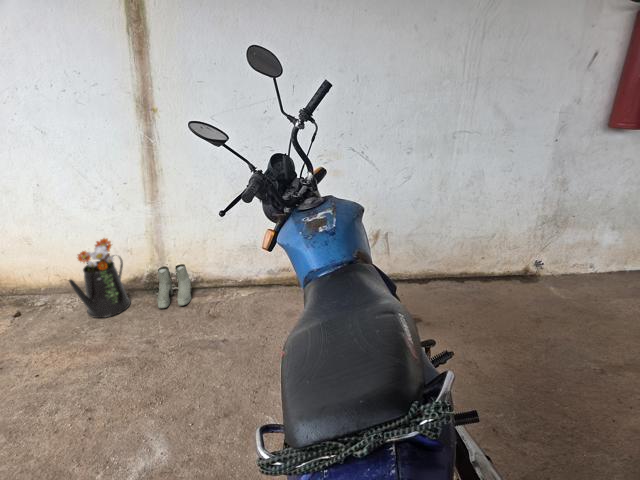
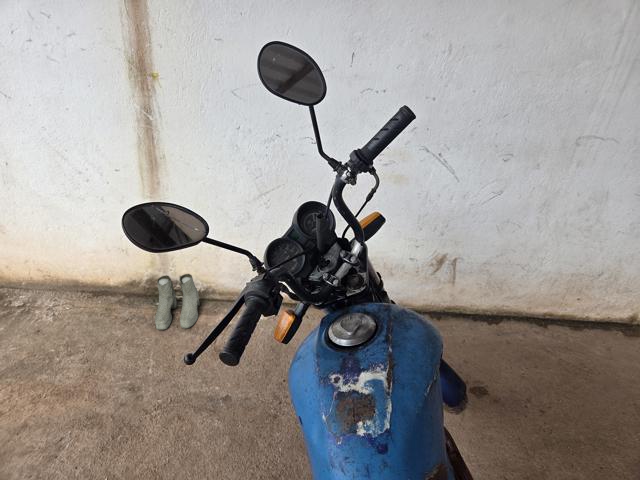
watering can: present [69,238,131,318] -> none [40,236,125,336]

